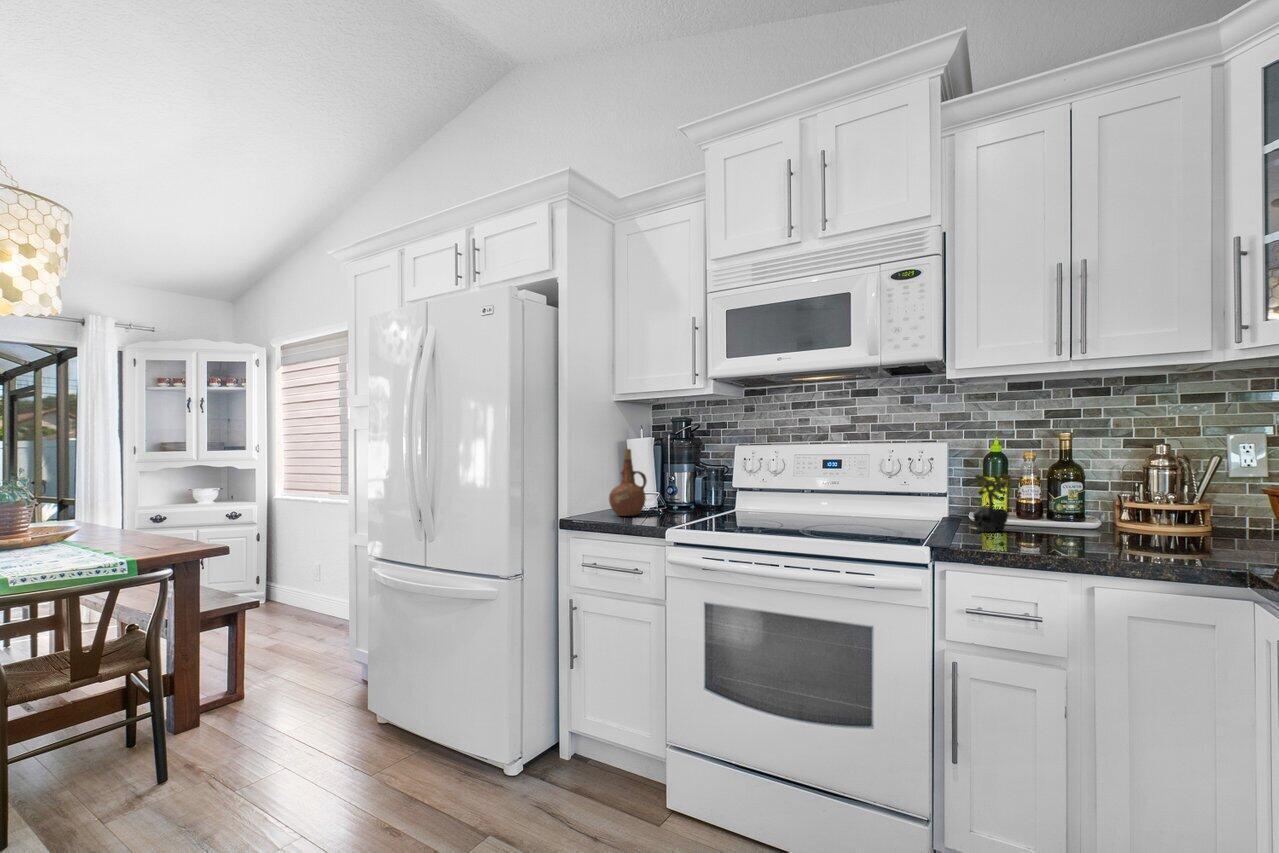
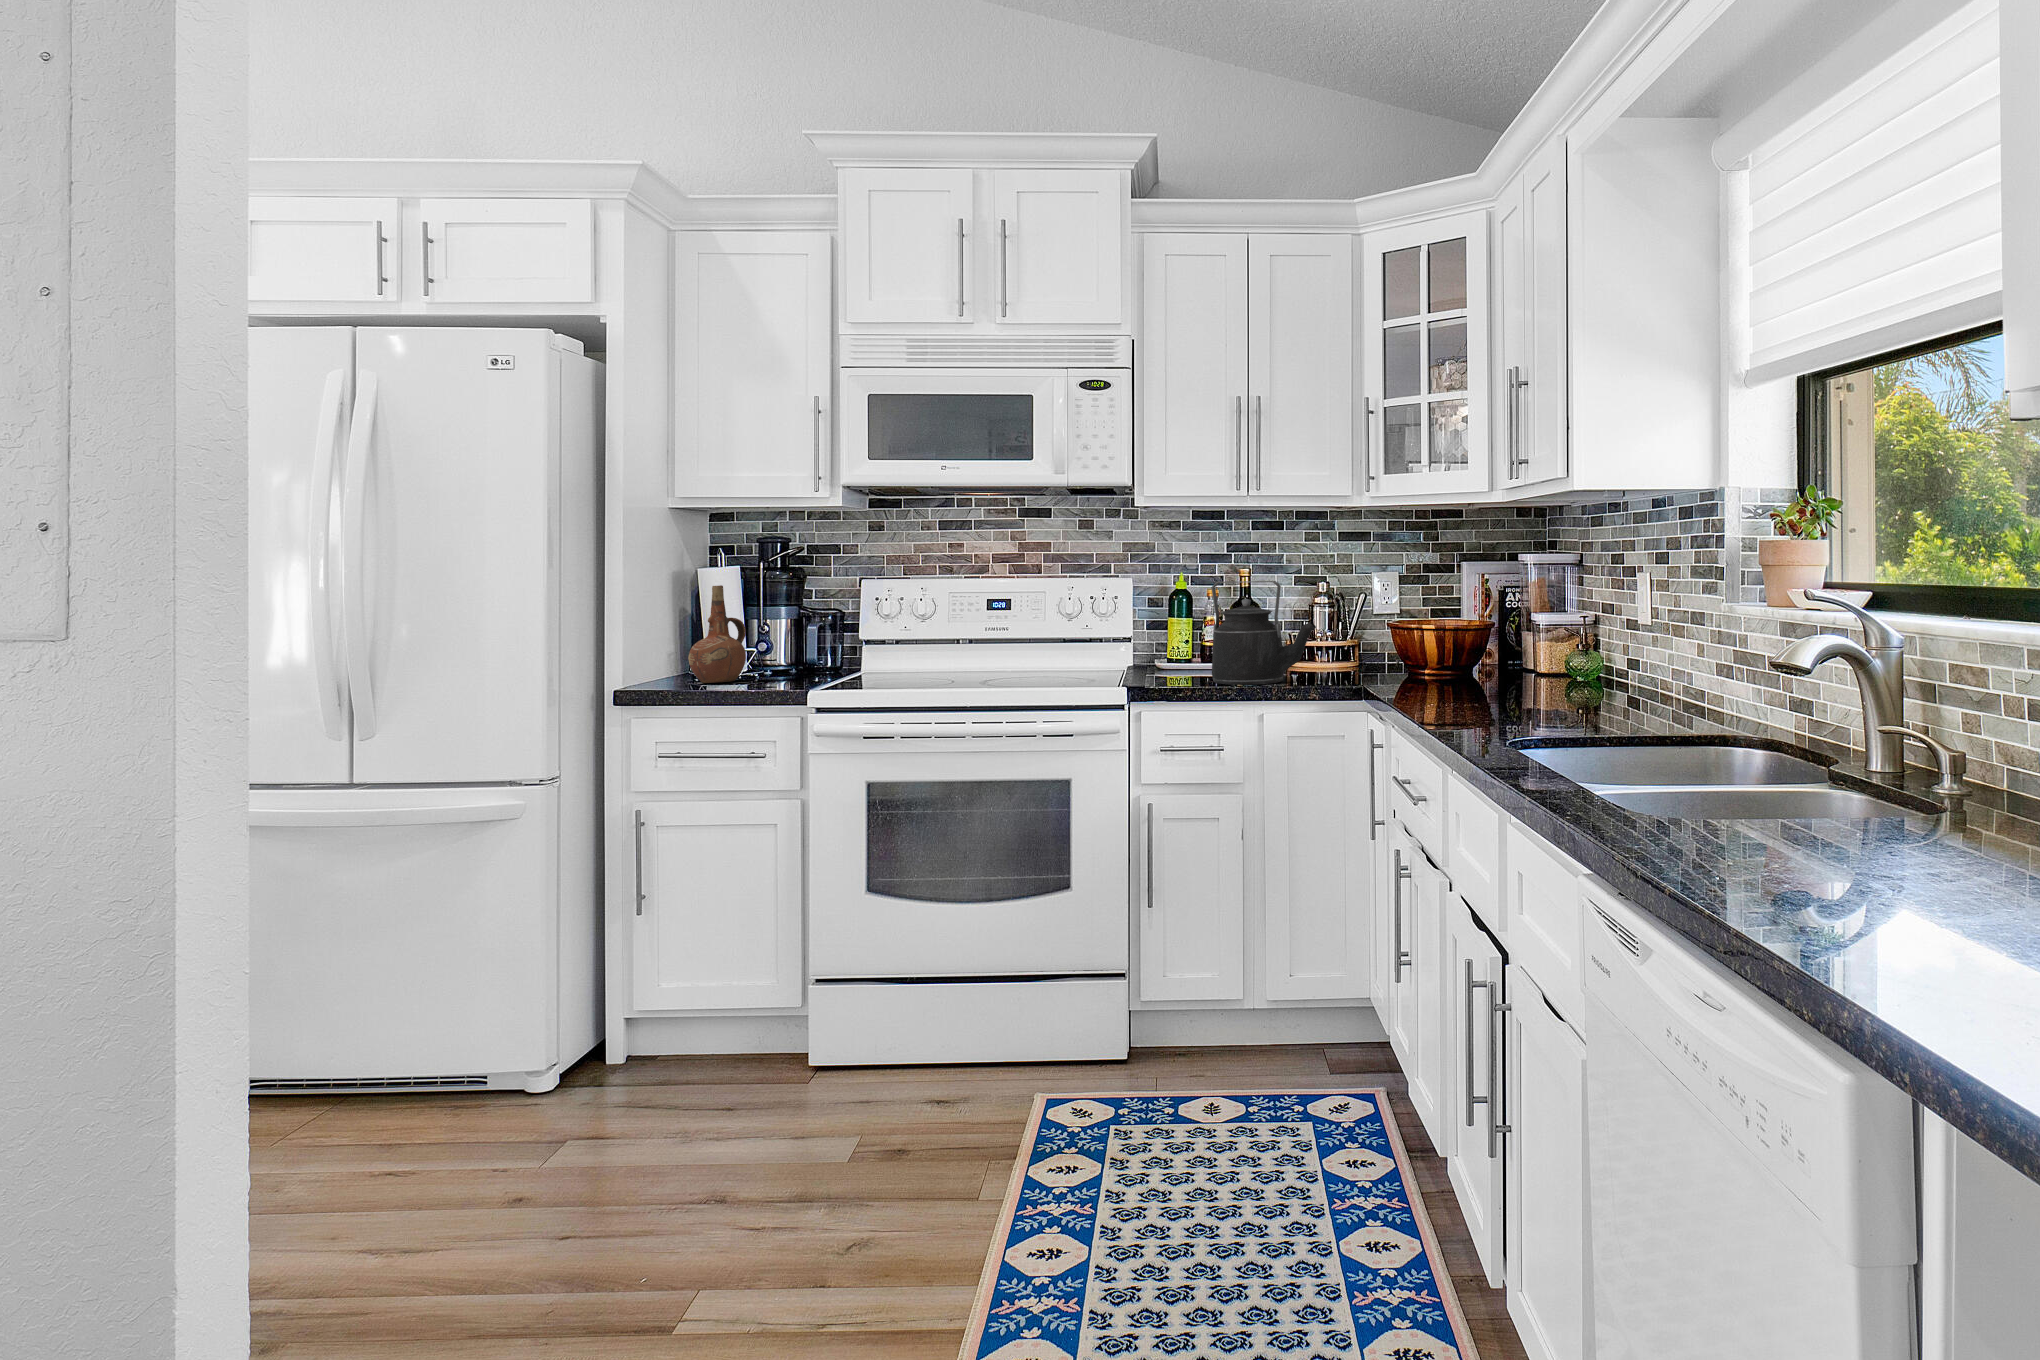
kettle: none [1024,444,1157,551] -> present [1211,581,1316,685]
succulent plant: present [971,471,1012,532] -> none [1157,609,1199,677]

